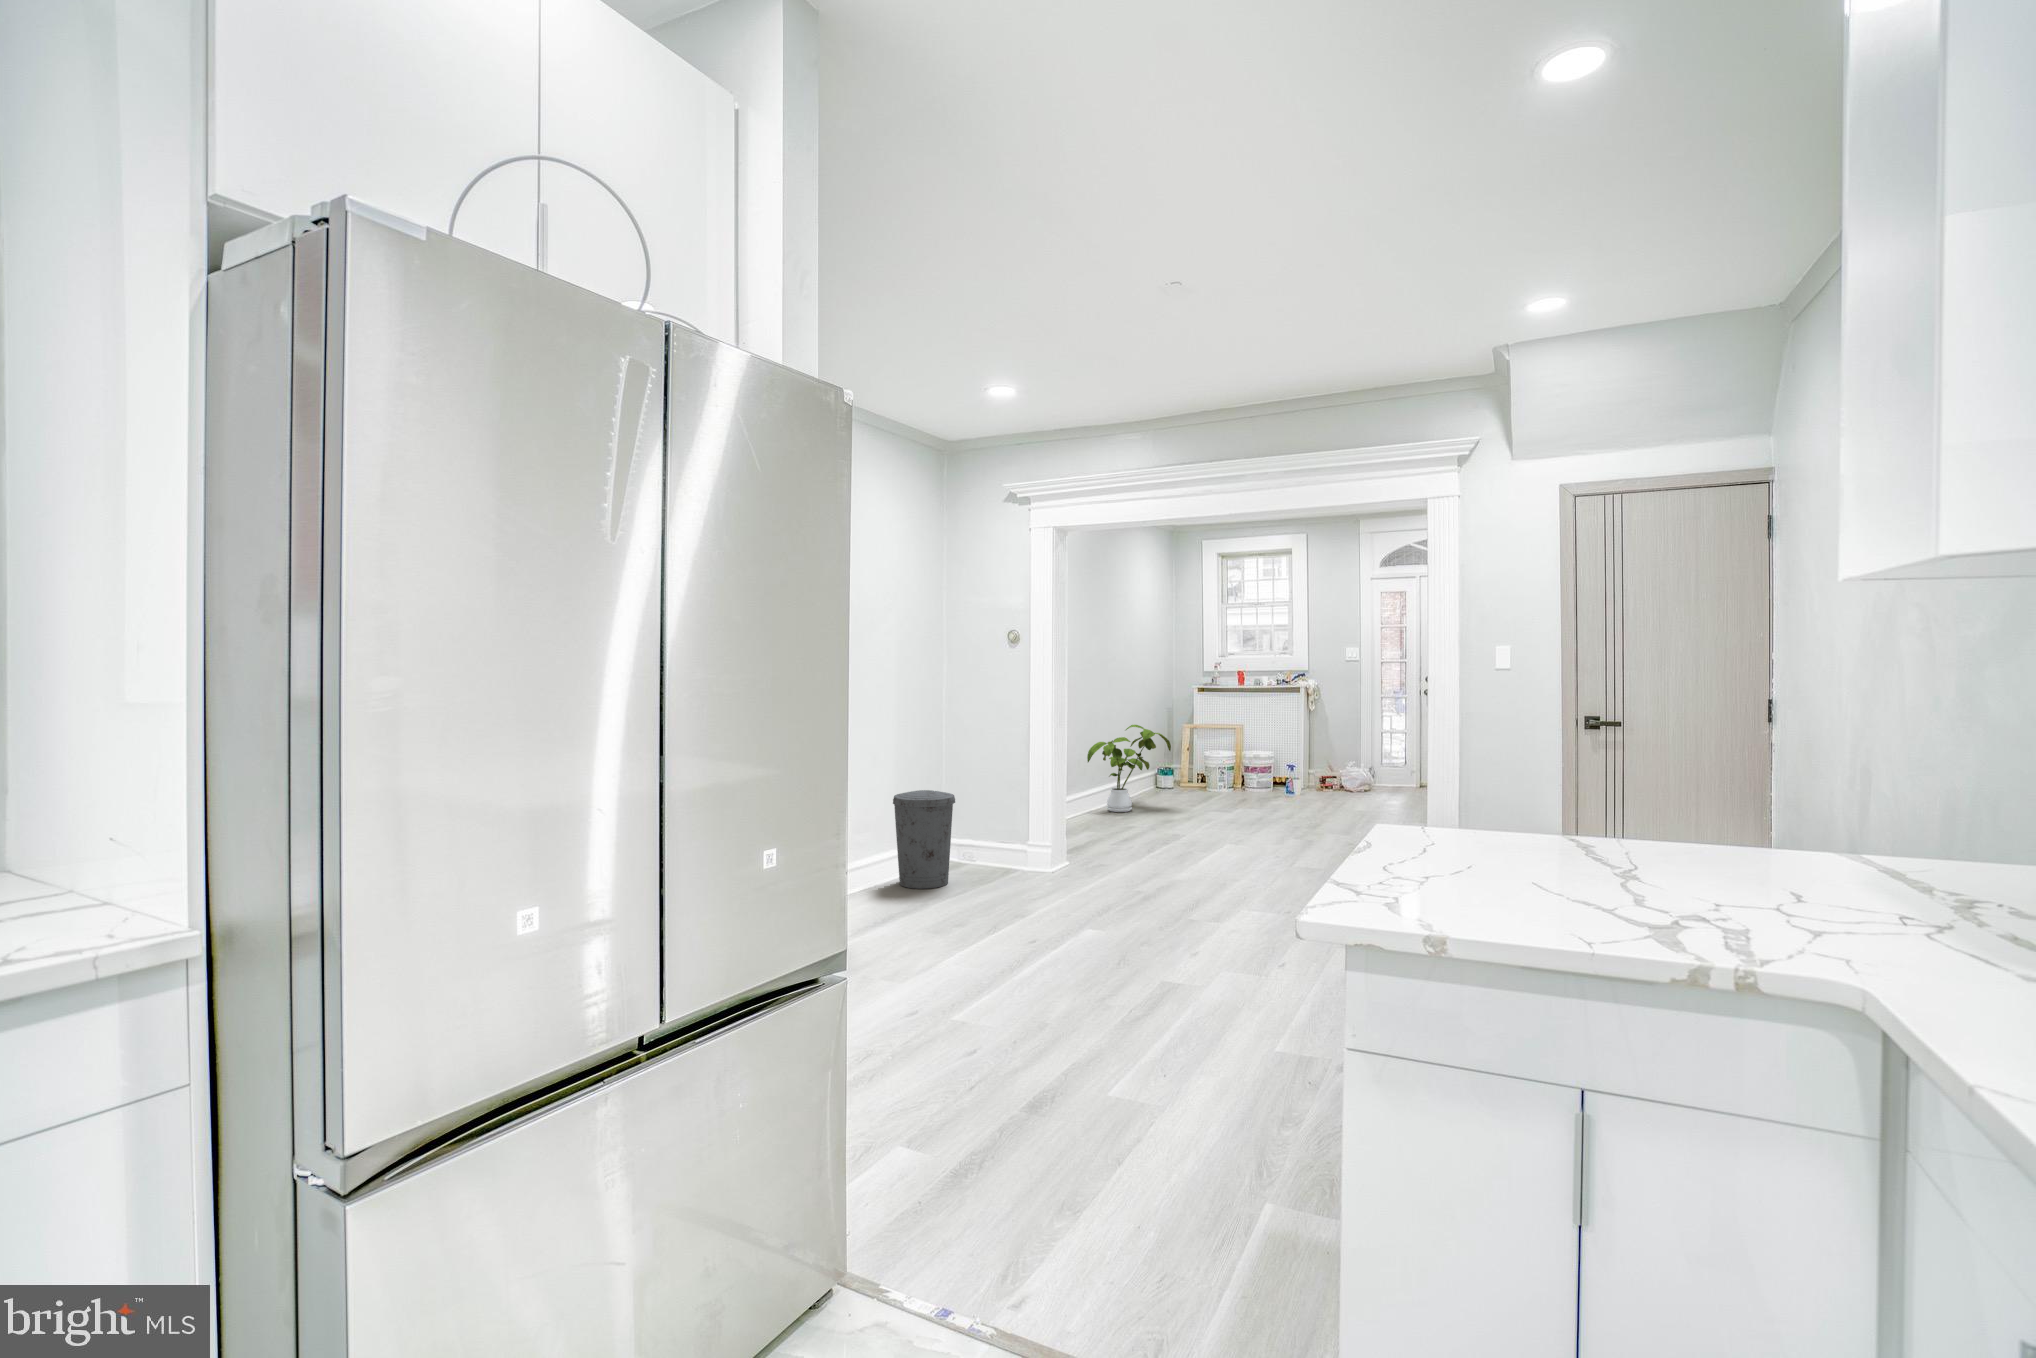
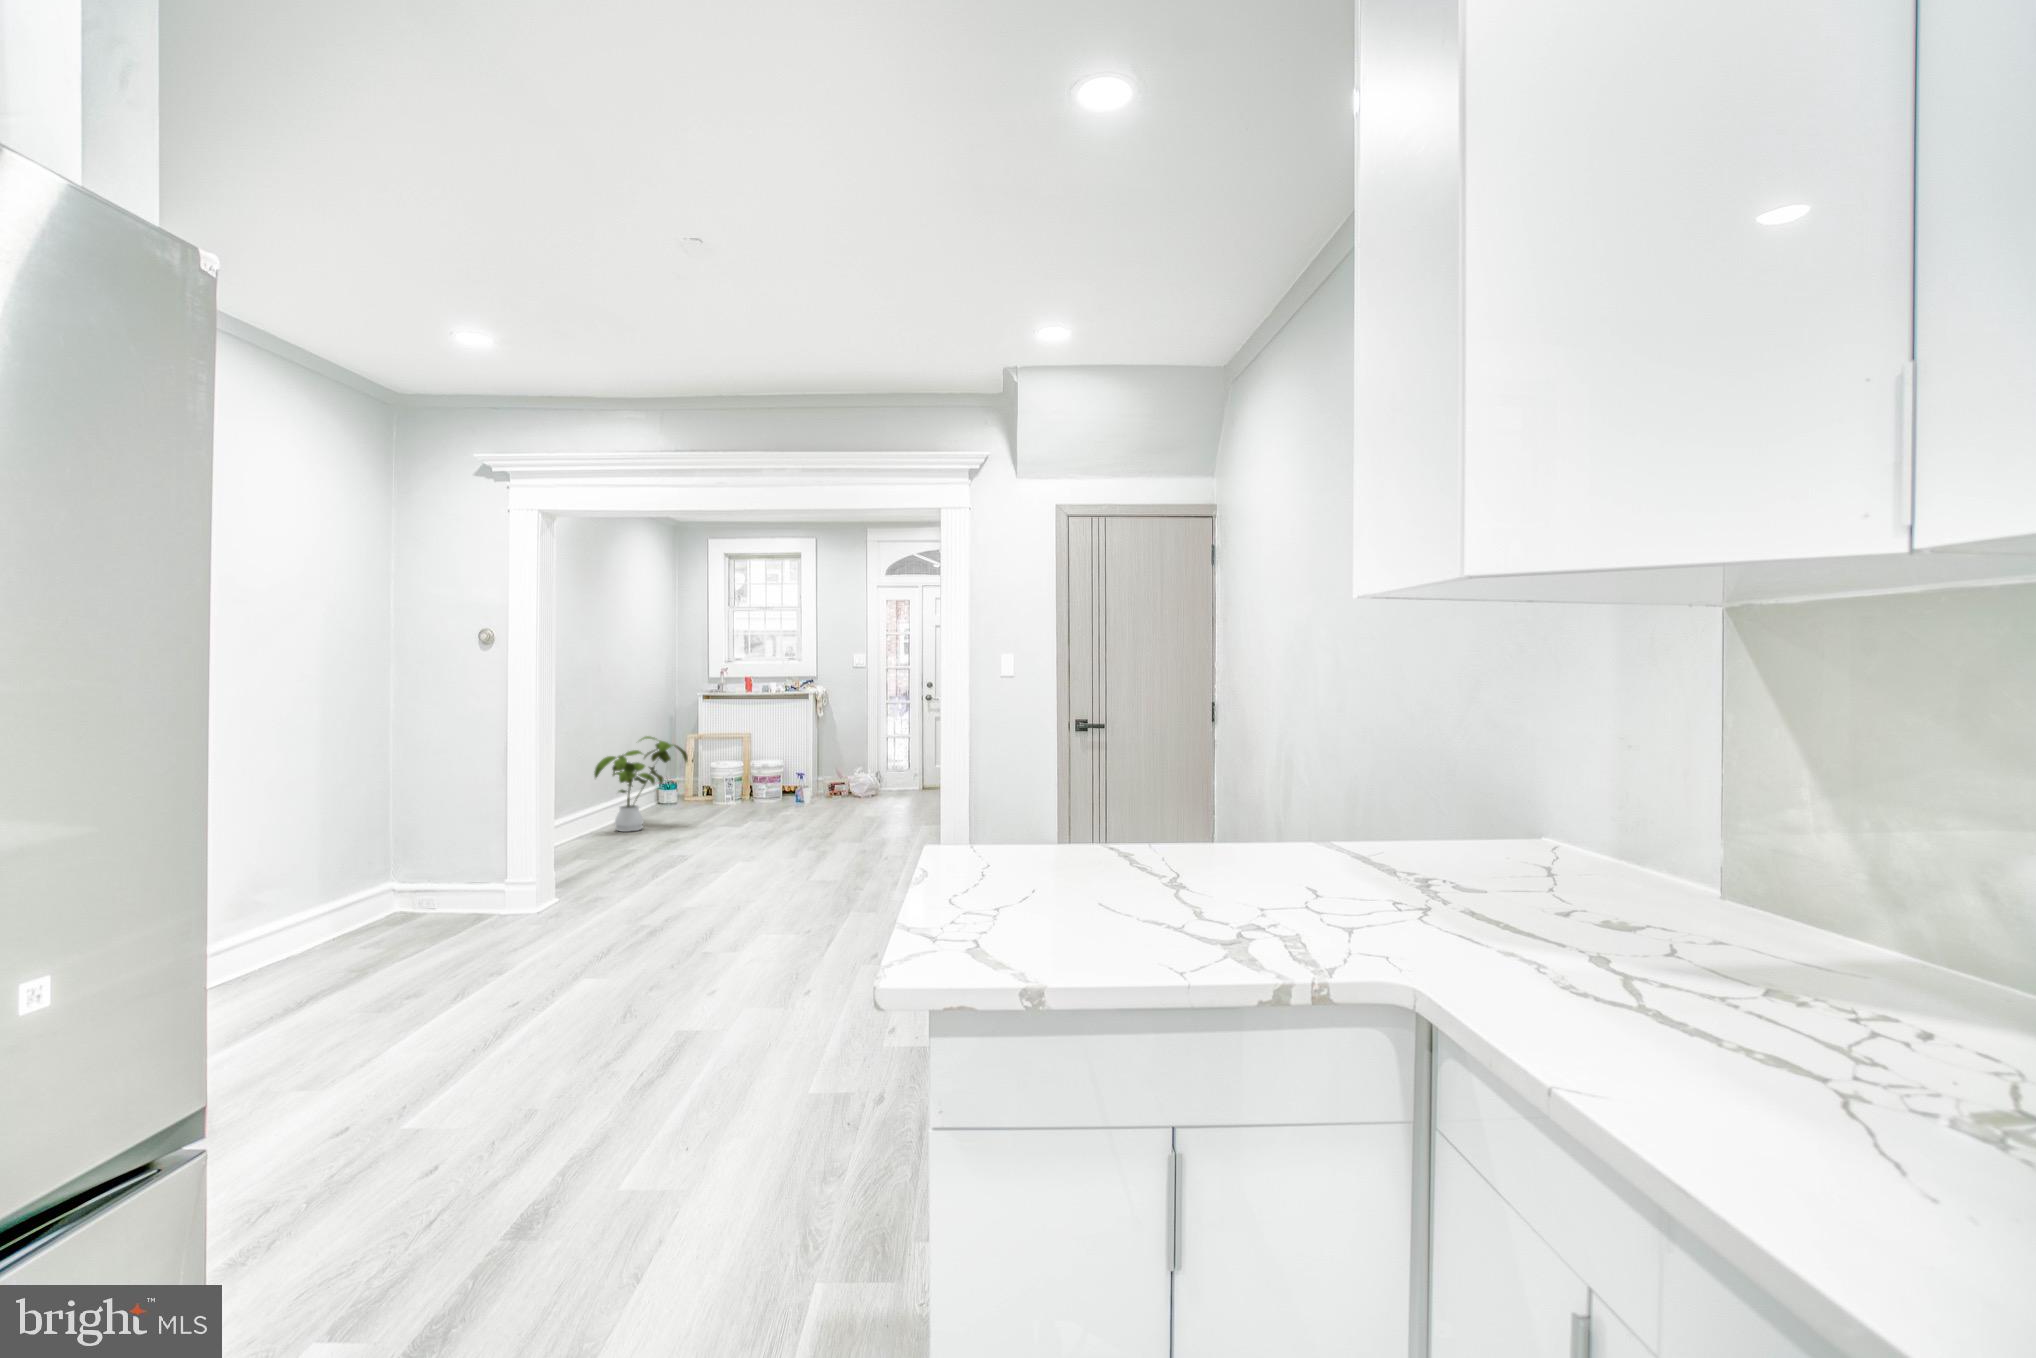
trash can: present [893,790,955,889] -> none [397,818,478,931]

